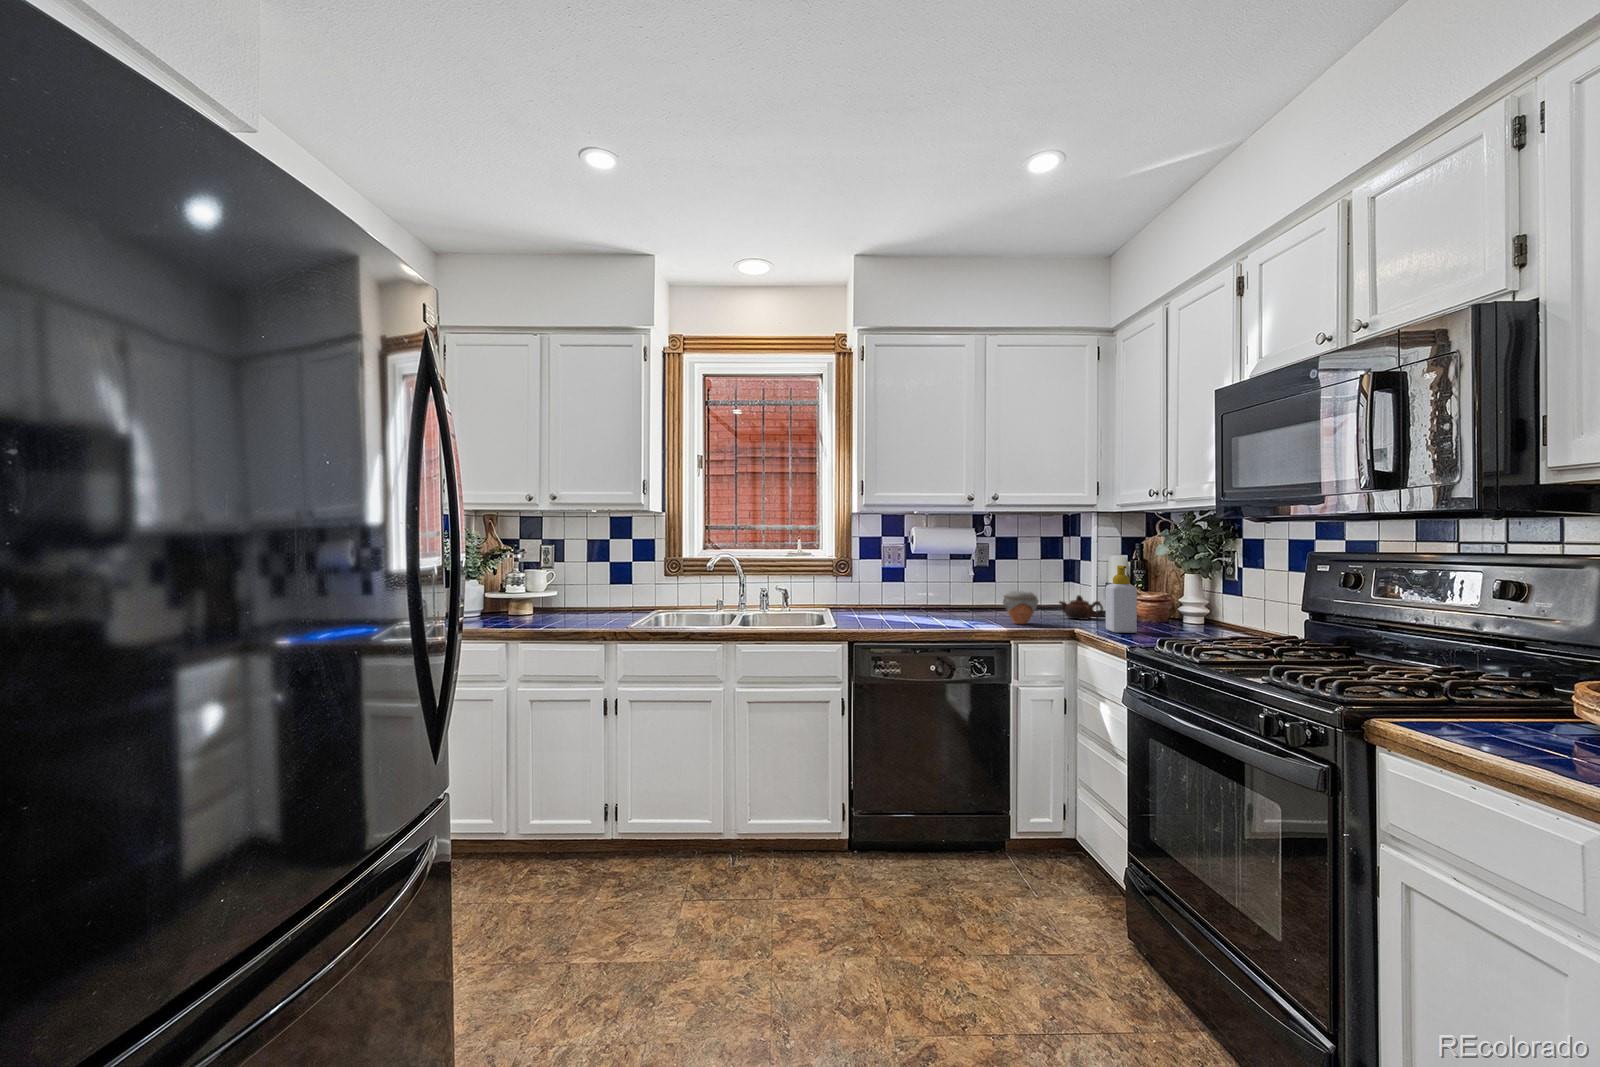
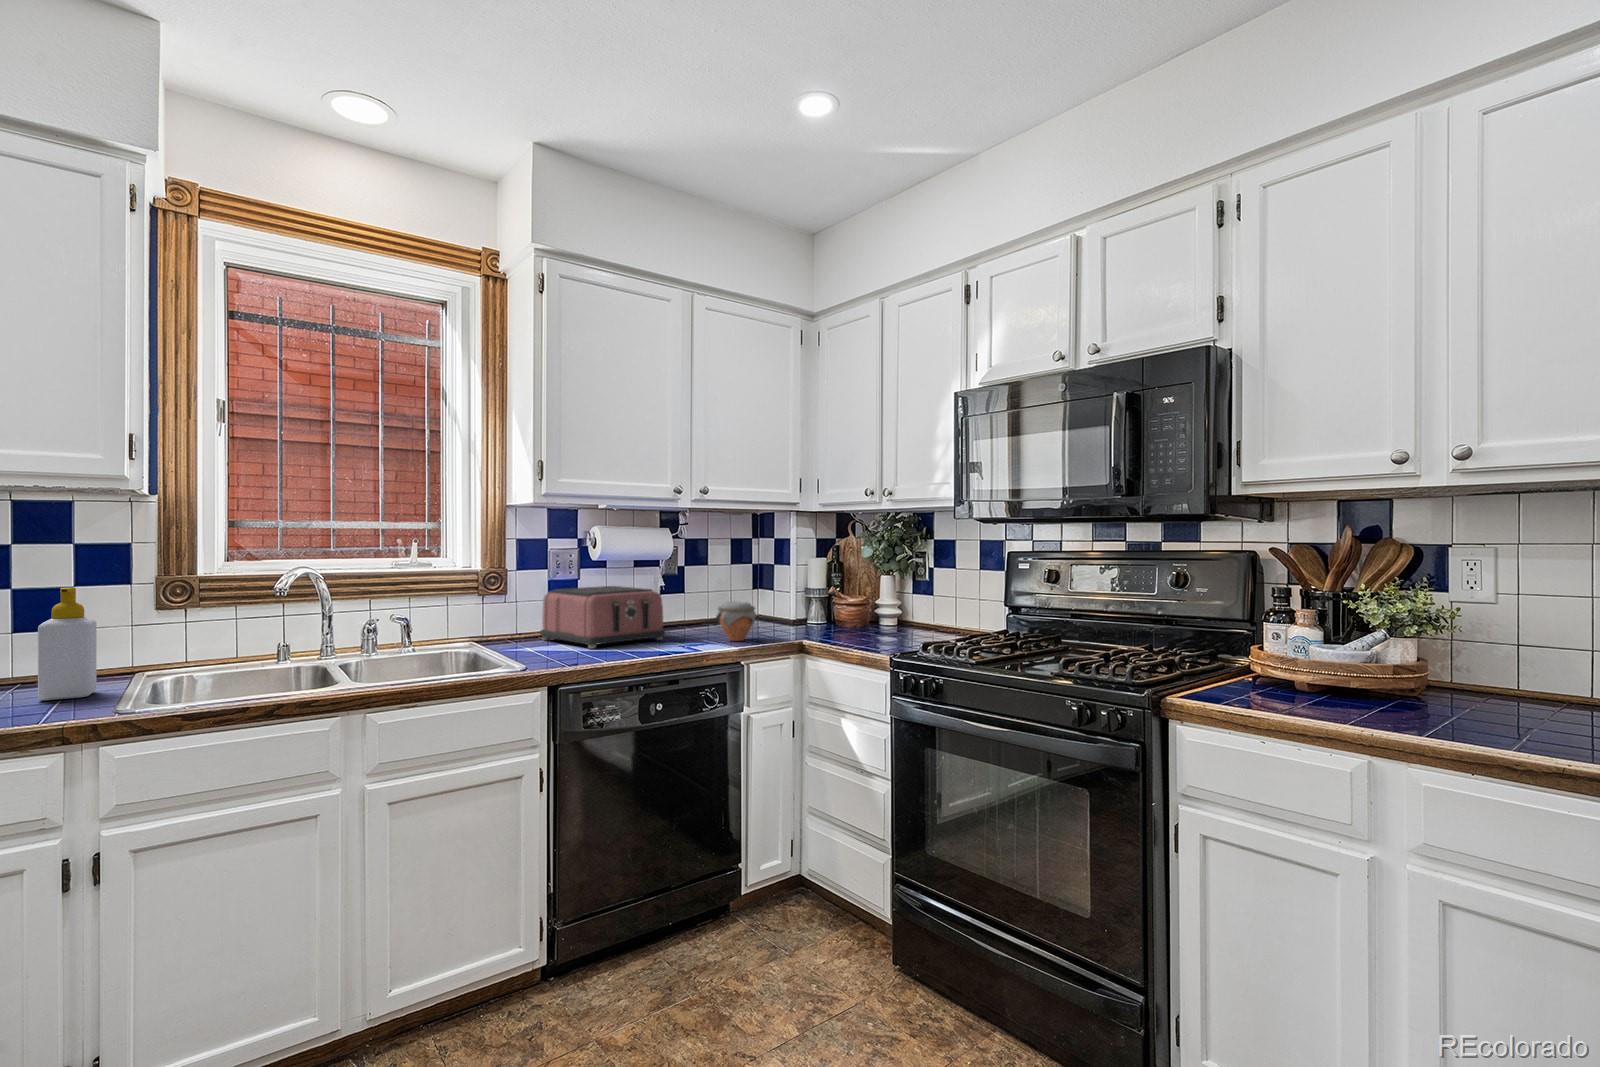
soap bottle: present [1106,566,1137,633] -> present [38,587,96,700]
toaster: none [878,574,965,620] -> present [540,586,665,649]
teapot: present [1059,595,1103,620] -> none [761,603,806,630]

